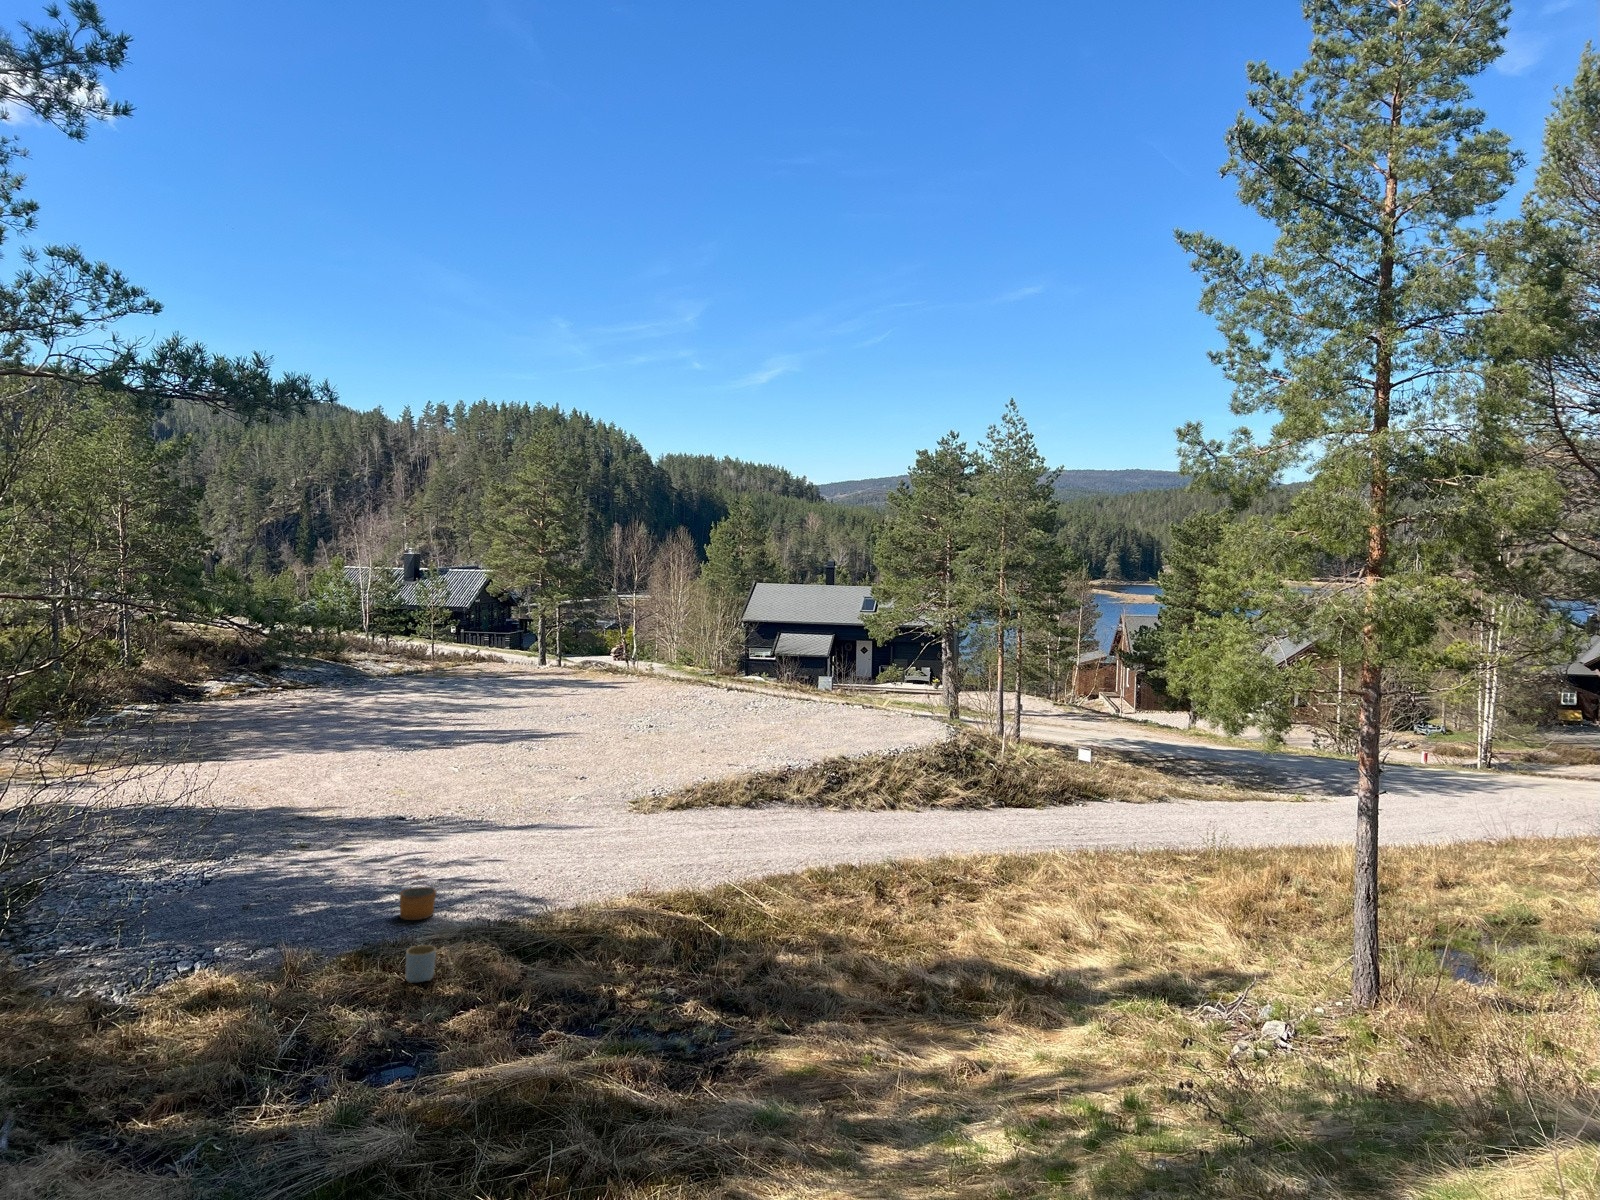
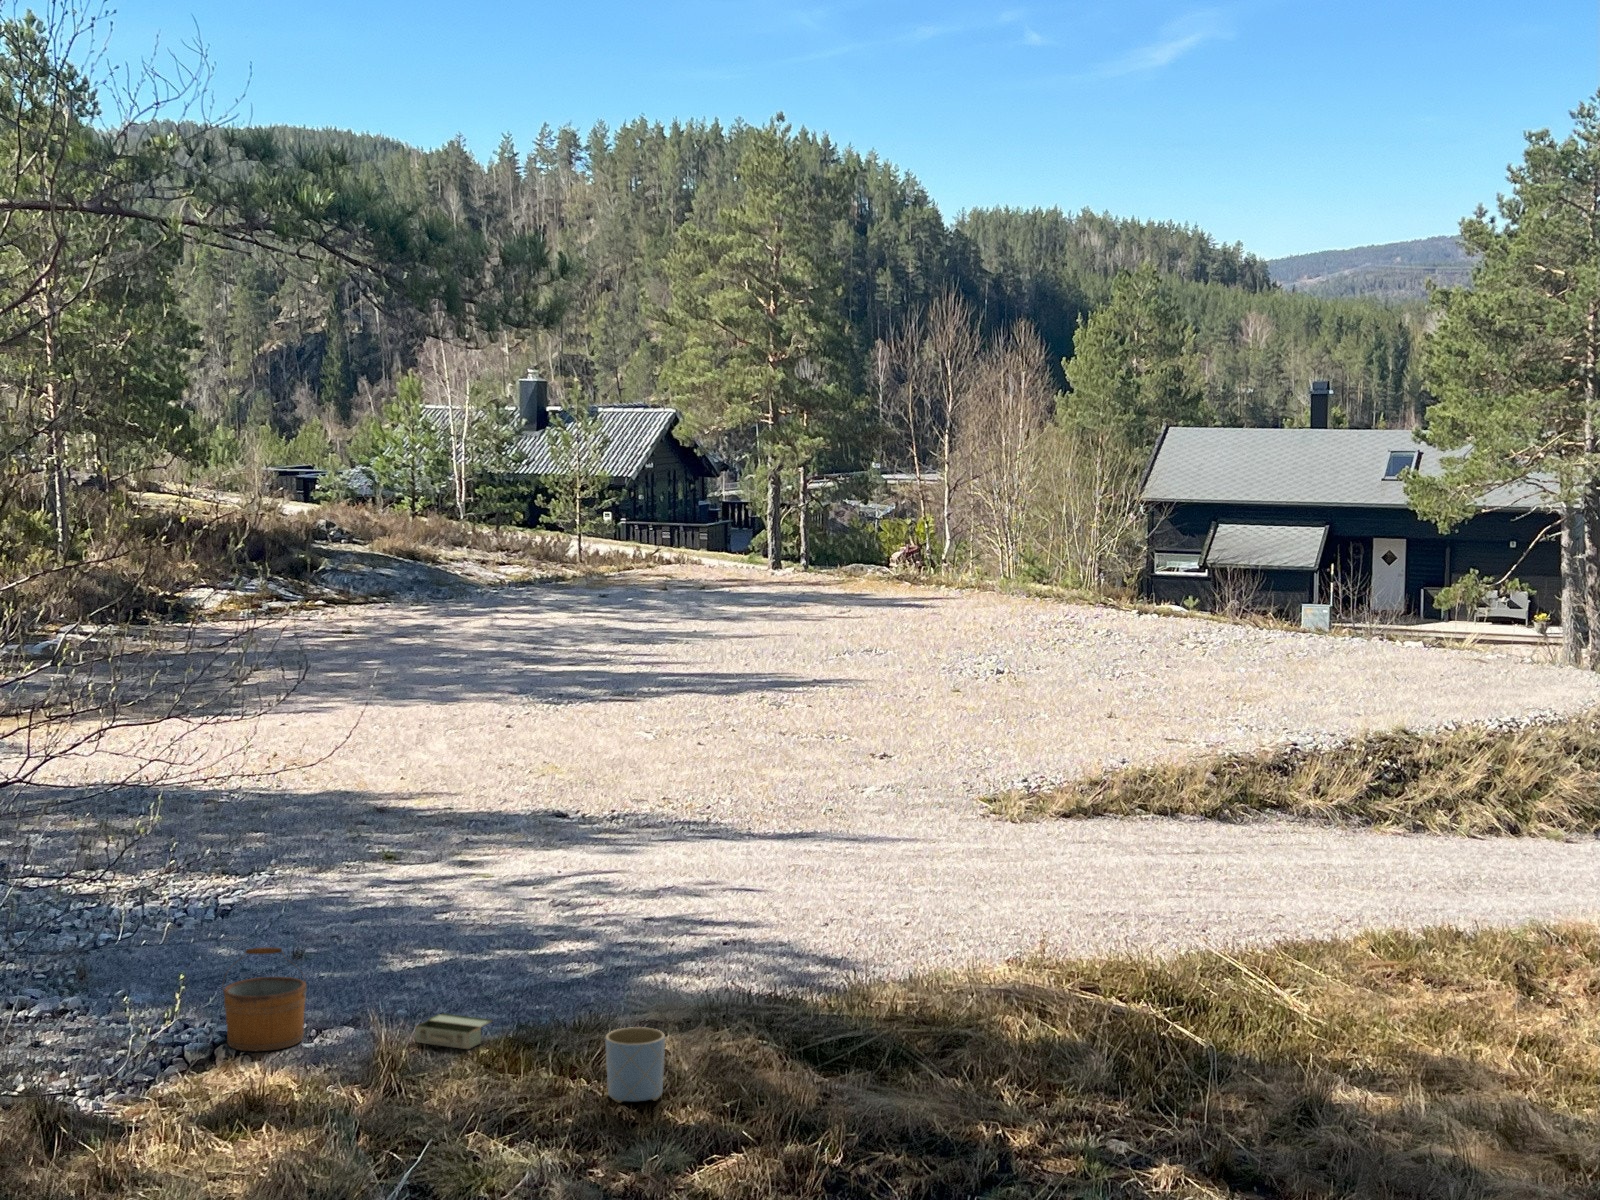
bucket: present [399,875,436,920] -> present [222,948,307,1051]
toolbox: none [308,939,350,958] -> present [415,1013,492,1049]

